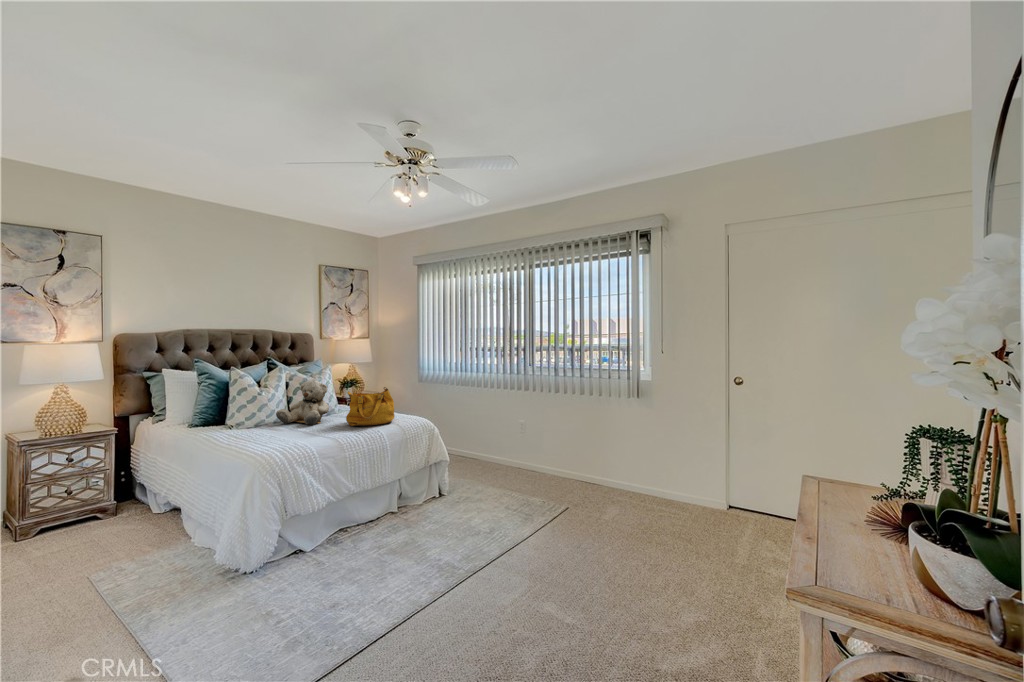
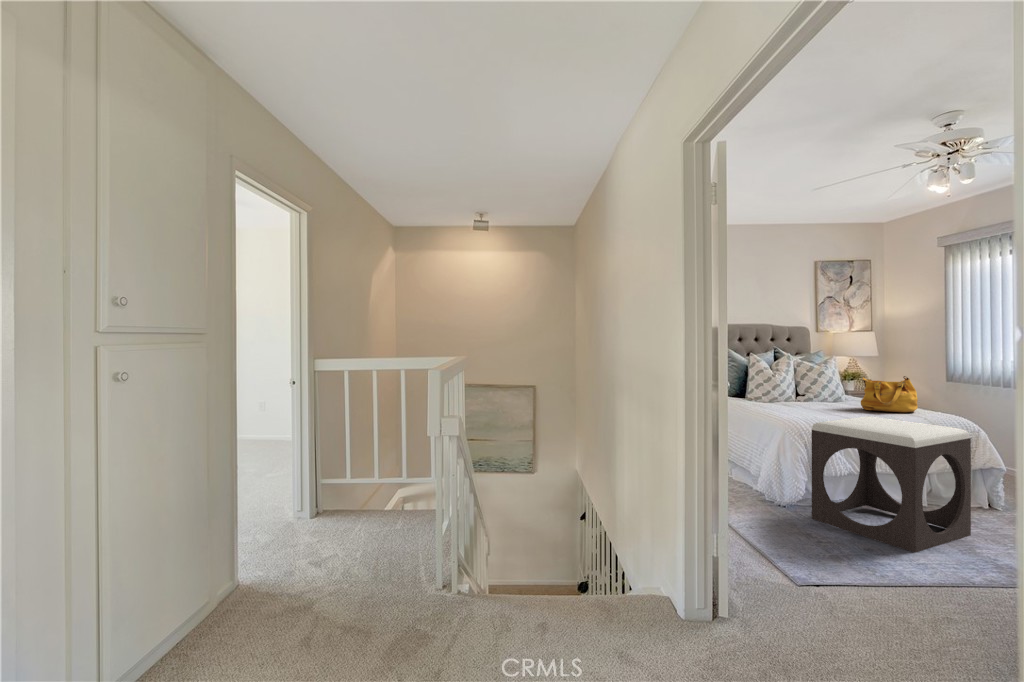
teddy bear: present [276,380,329,425] -> none [789,367,839,406]
footstool: none [265,445,427,621] -> present [811,416,971,553]

